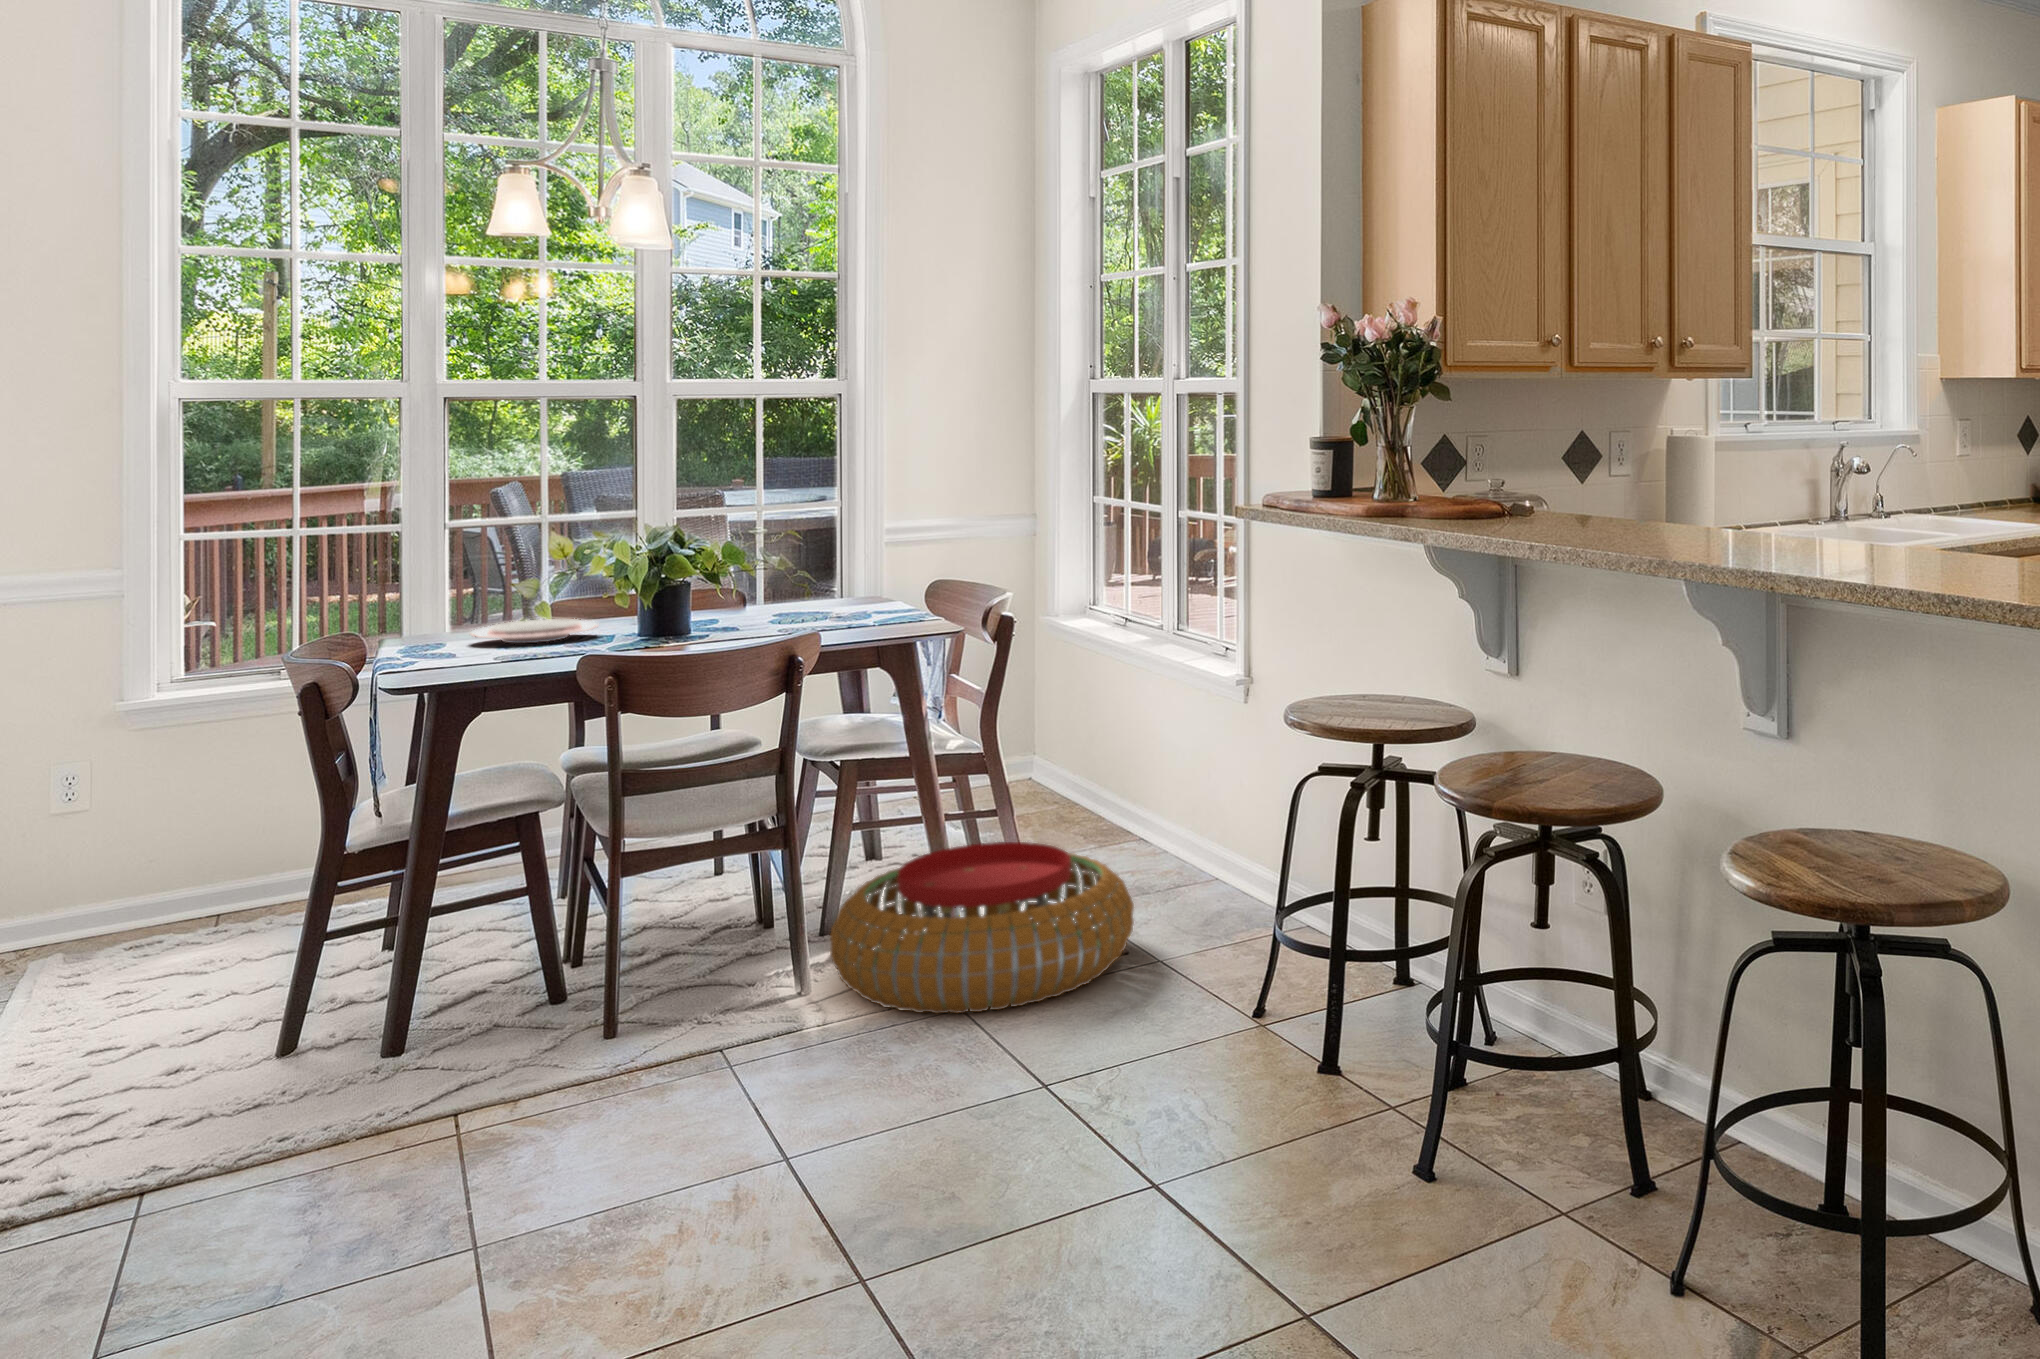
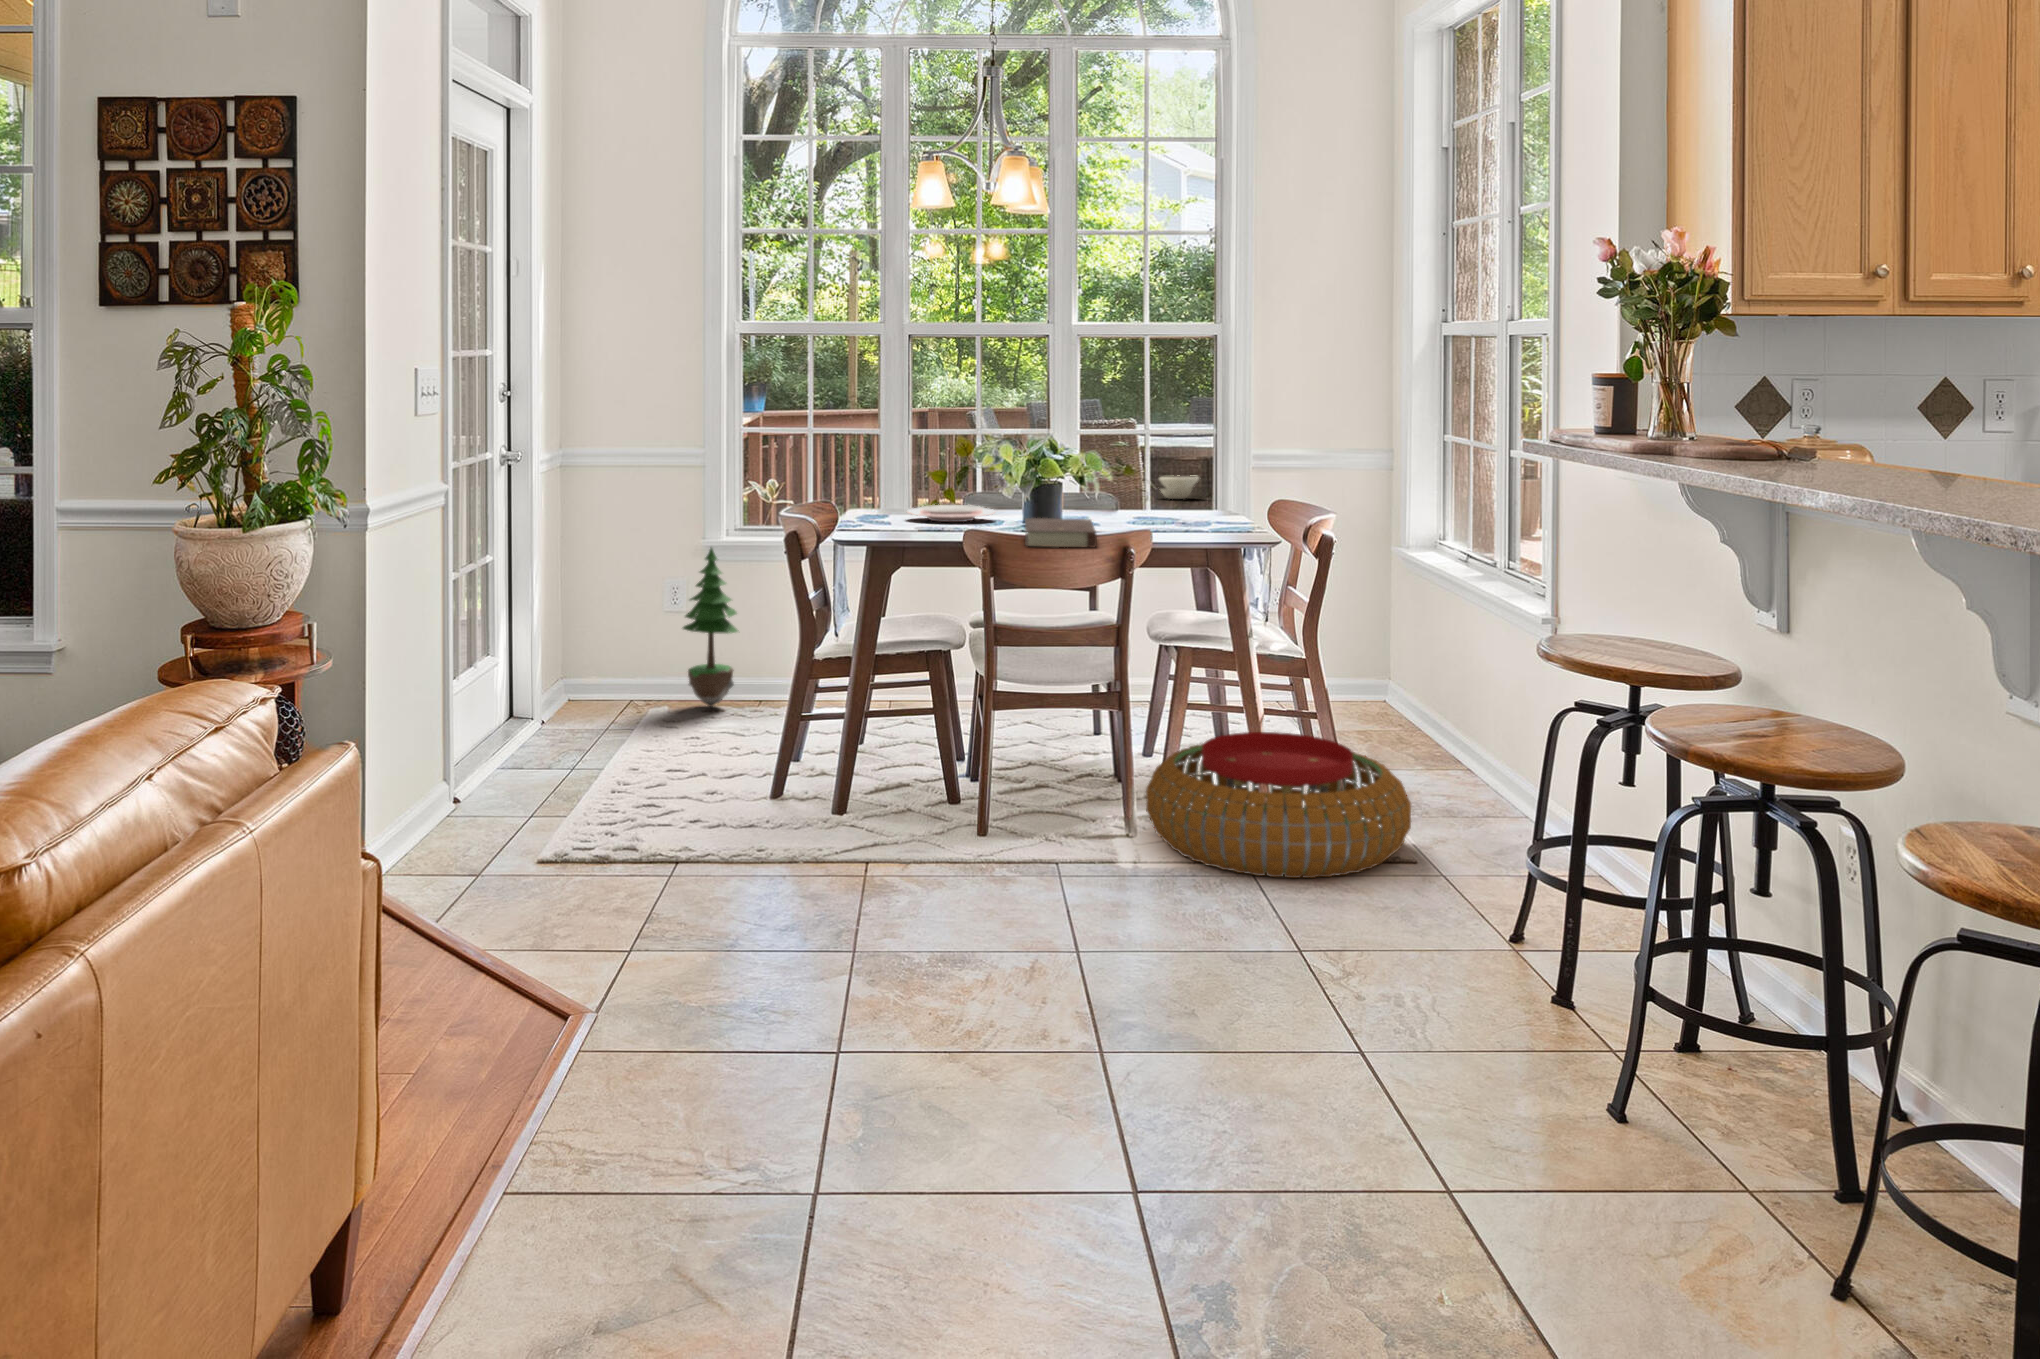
bowl: none [767,558,824,587] -> present [1159,475,1199,499]
book: none [666,624,777,668] -> present [1025,518,1097,547]
potted tree: none [56,706,163,937] -> present [683,548,738,707]

